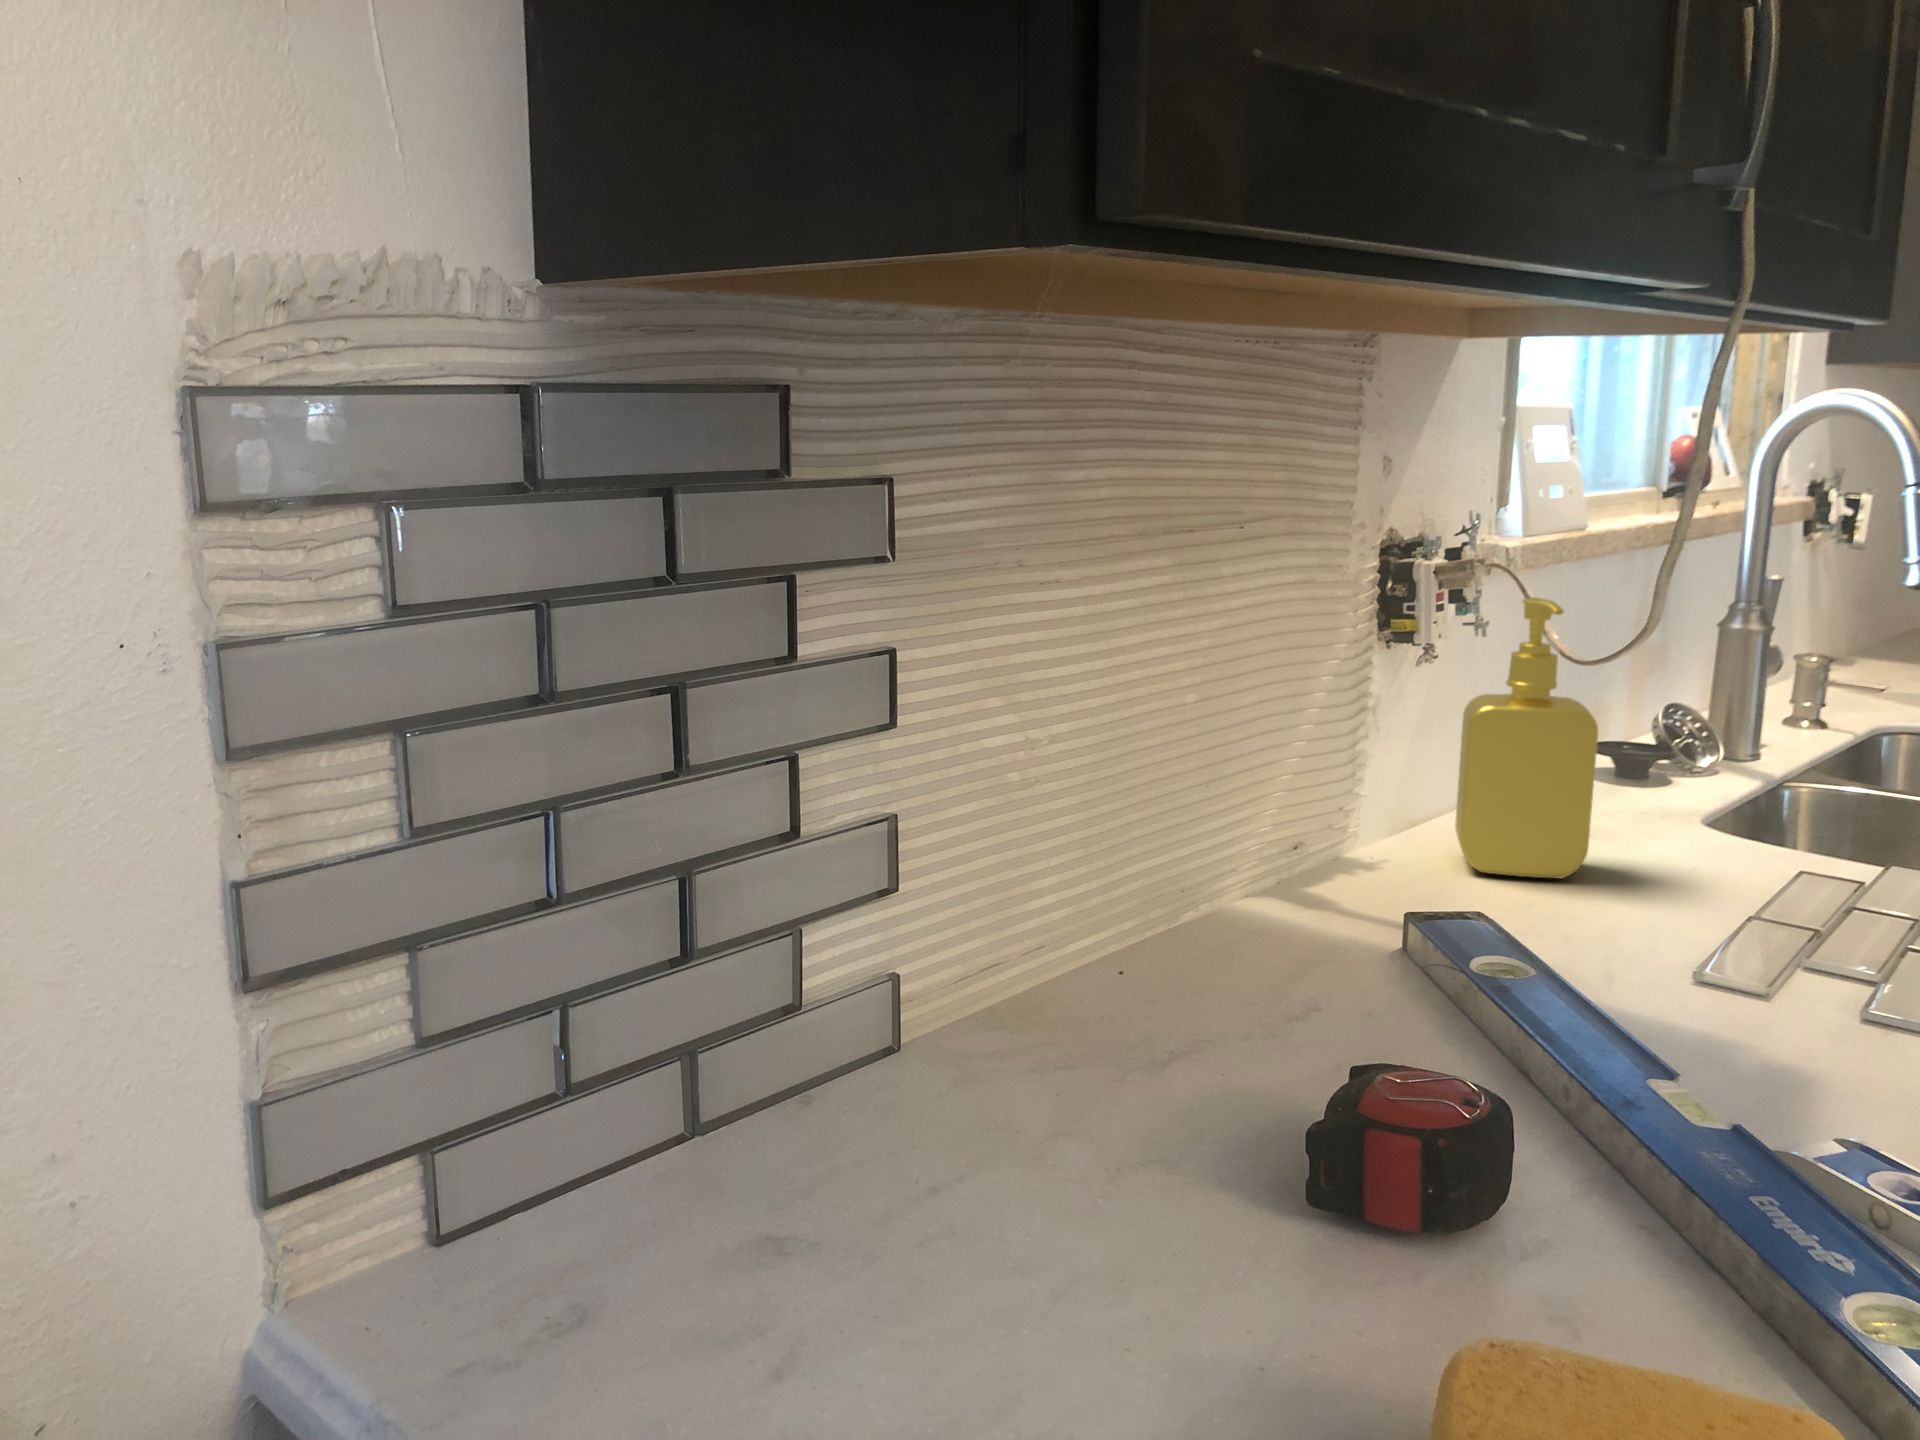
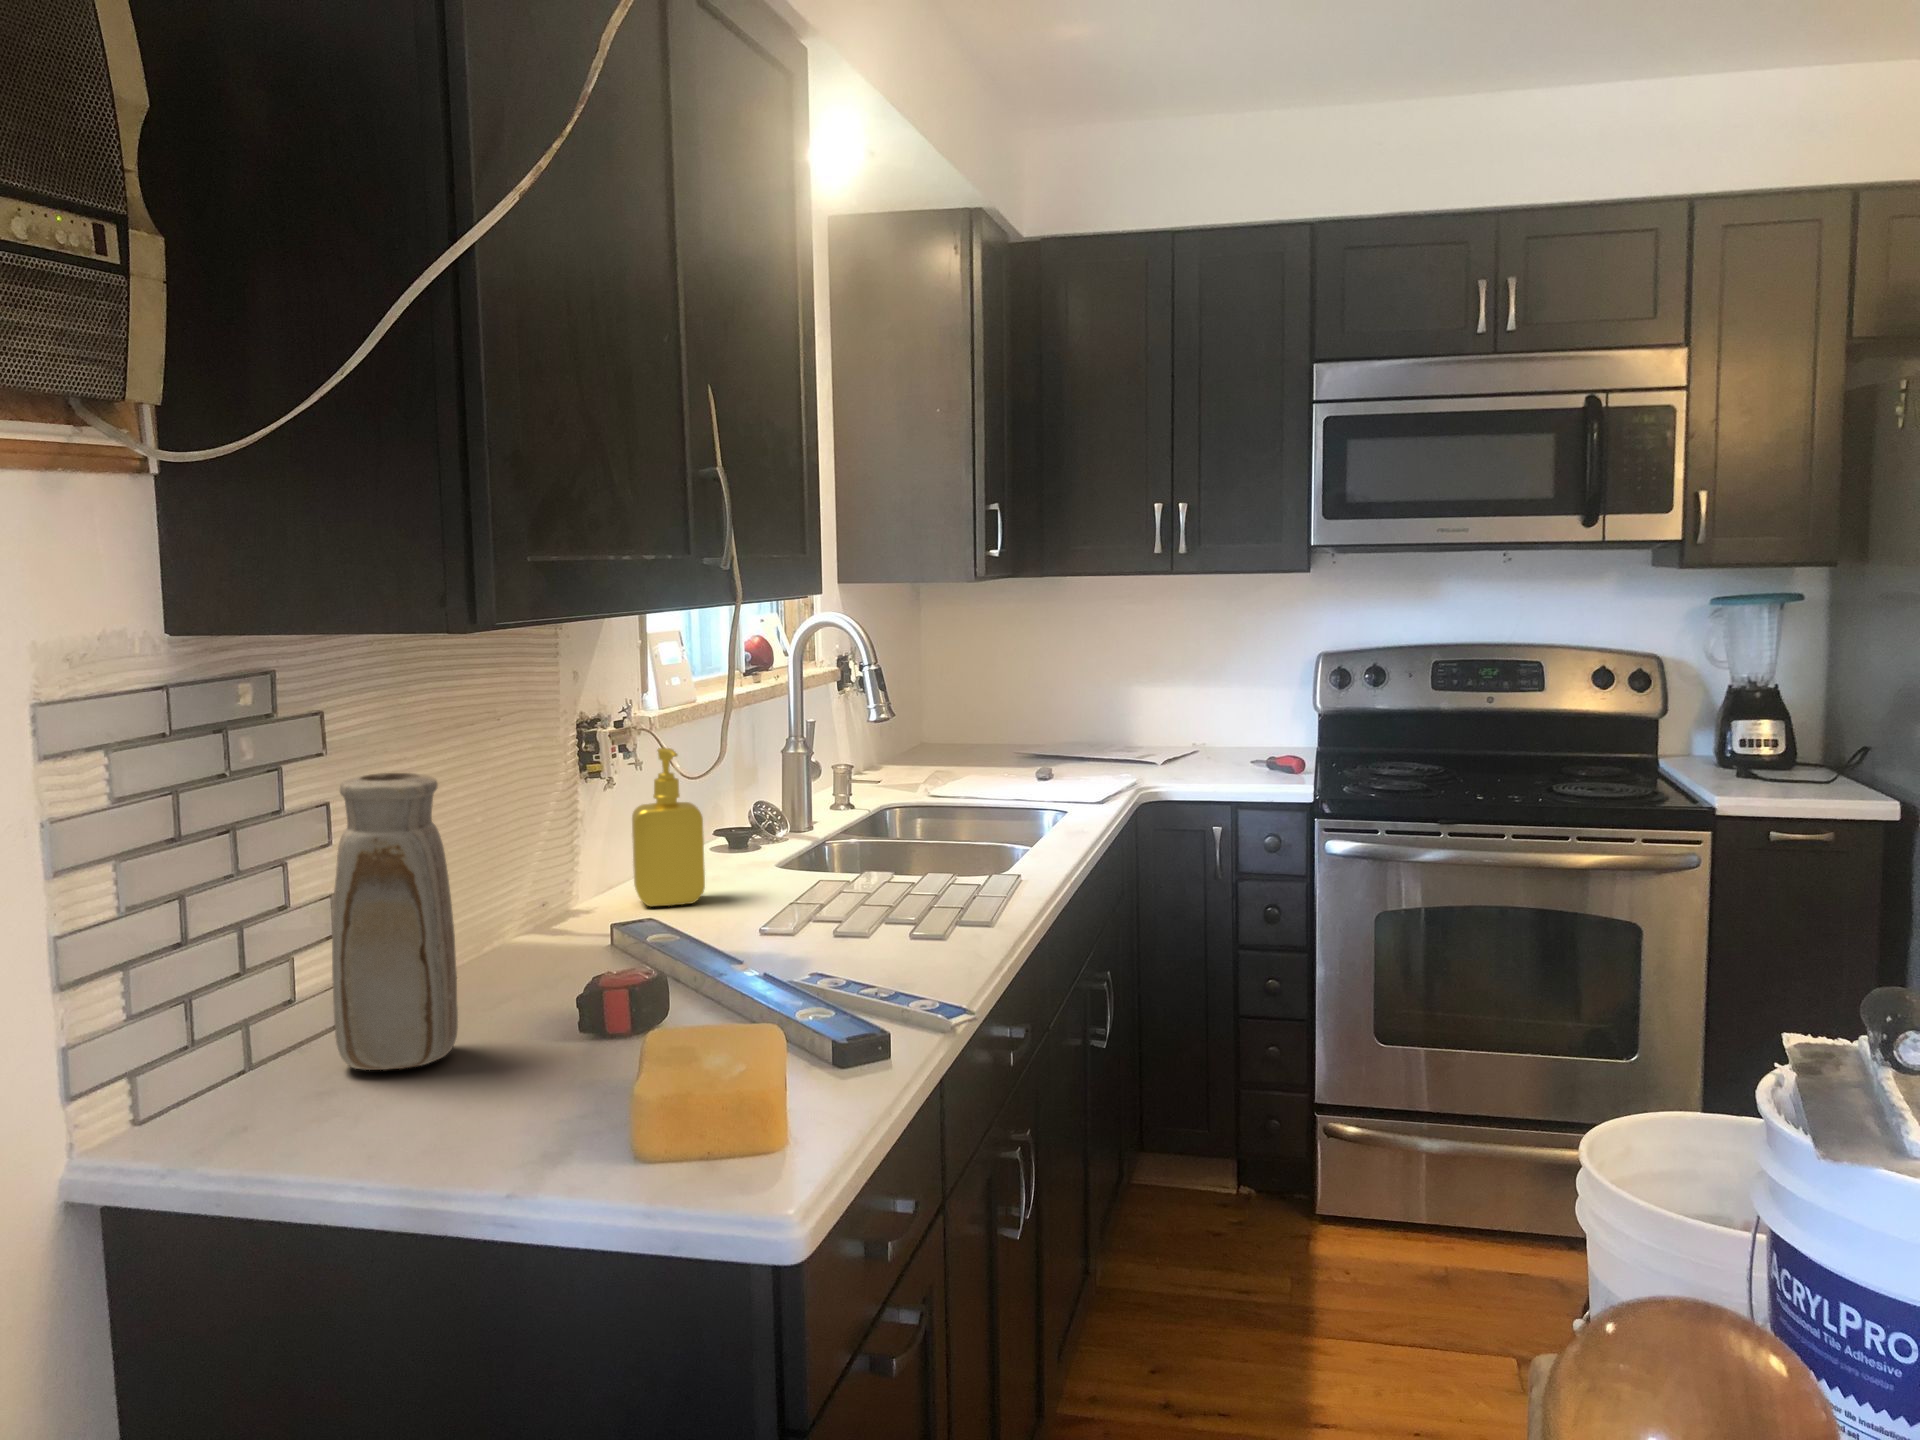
vase: none [821,592,1063,1232] -> present [332,773,458,1070]

